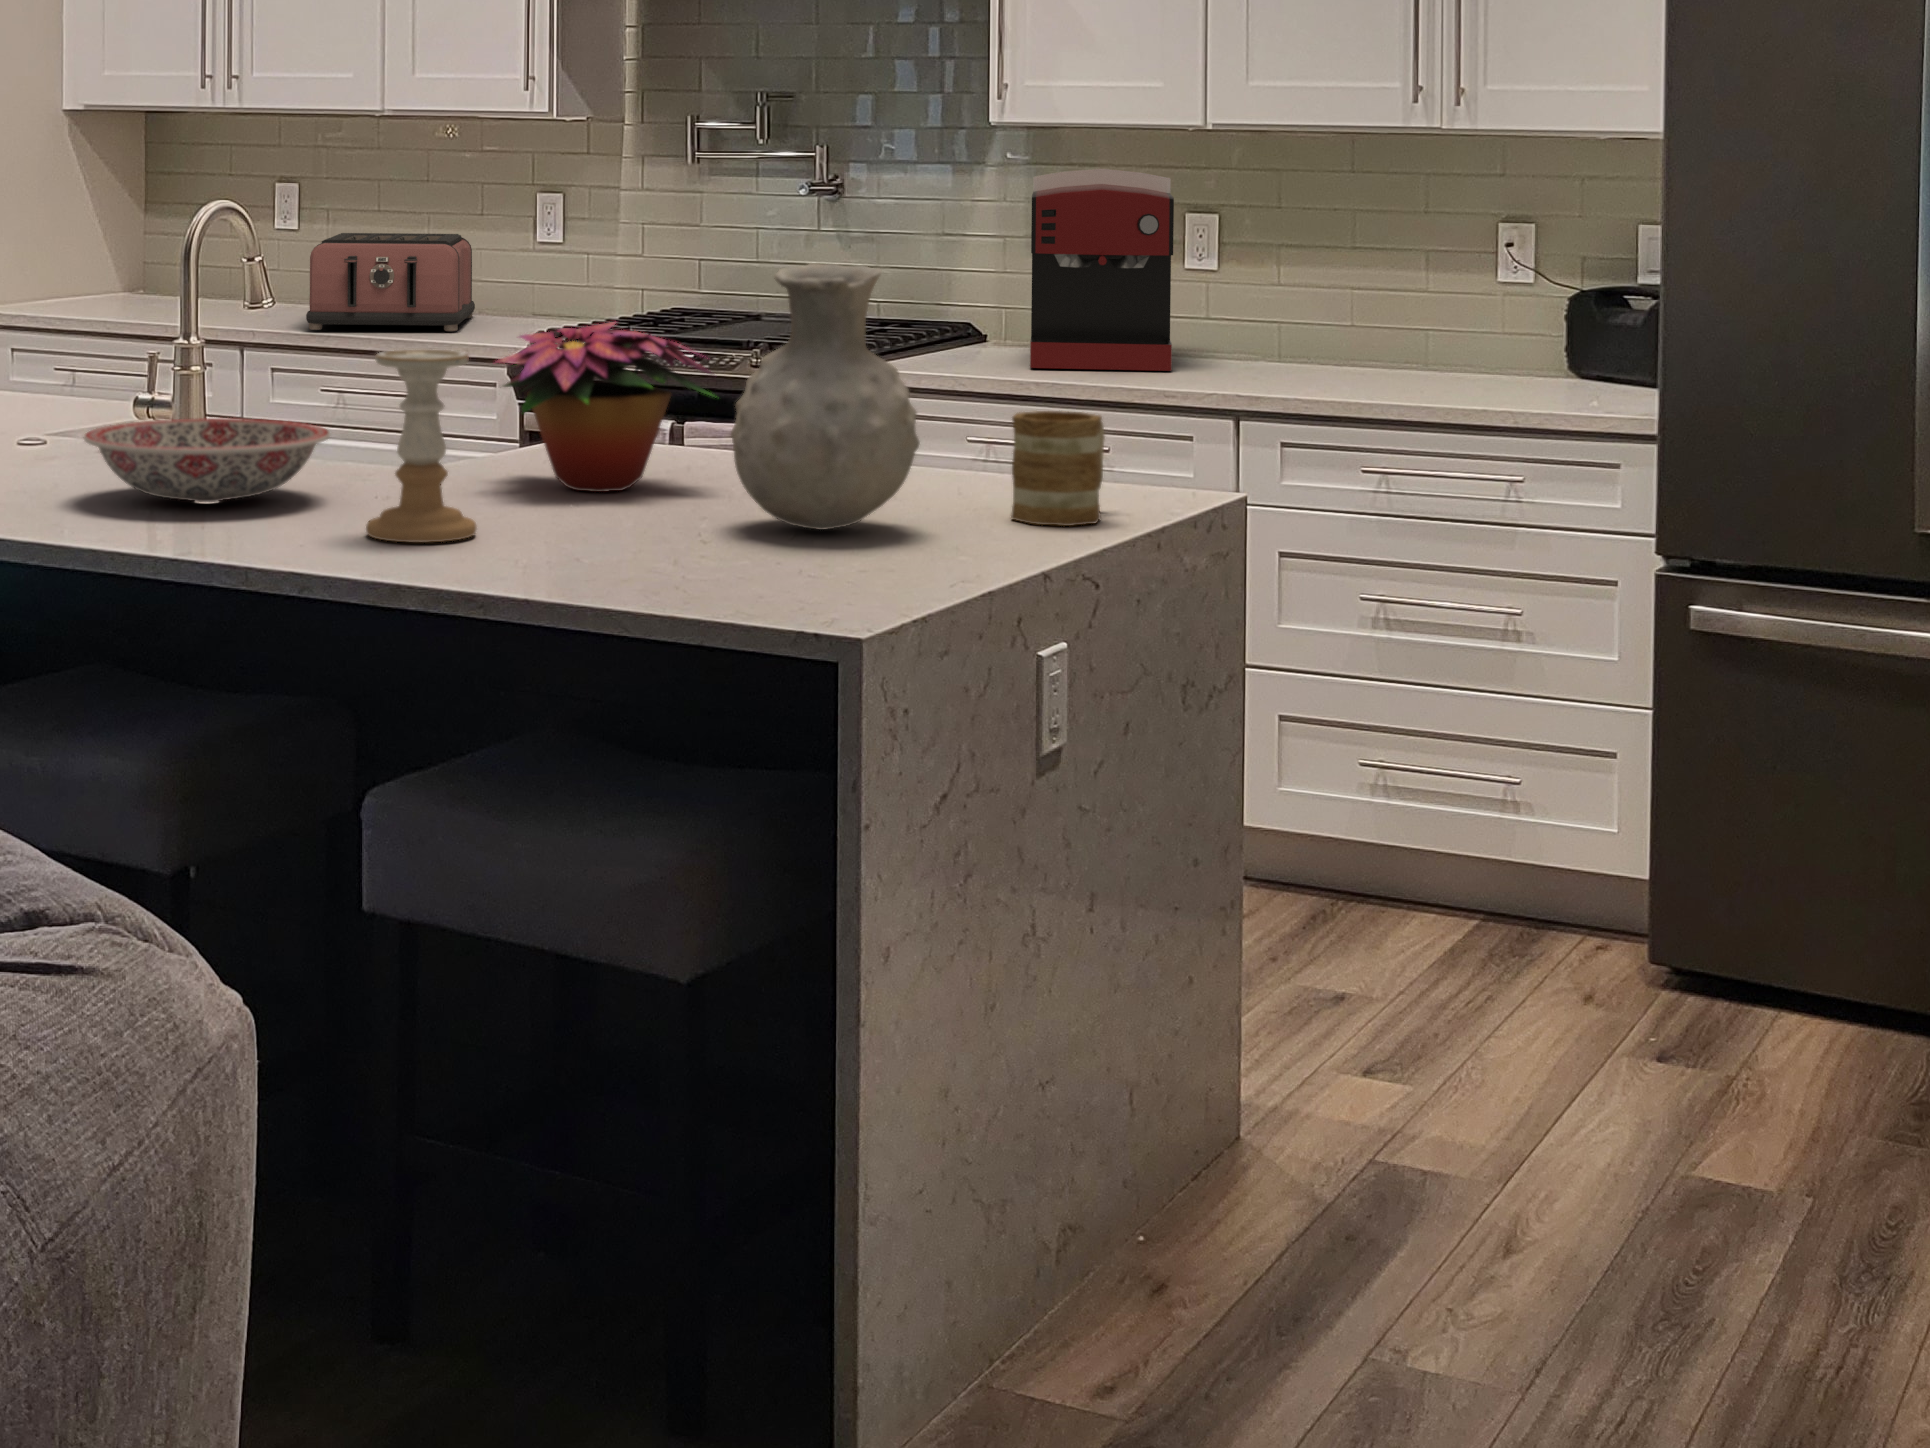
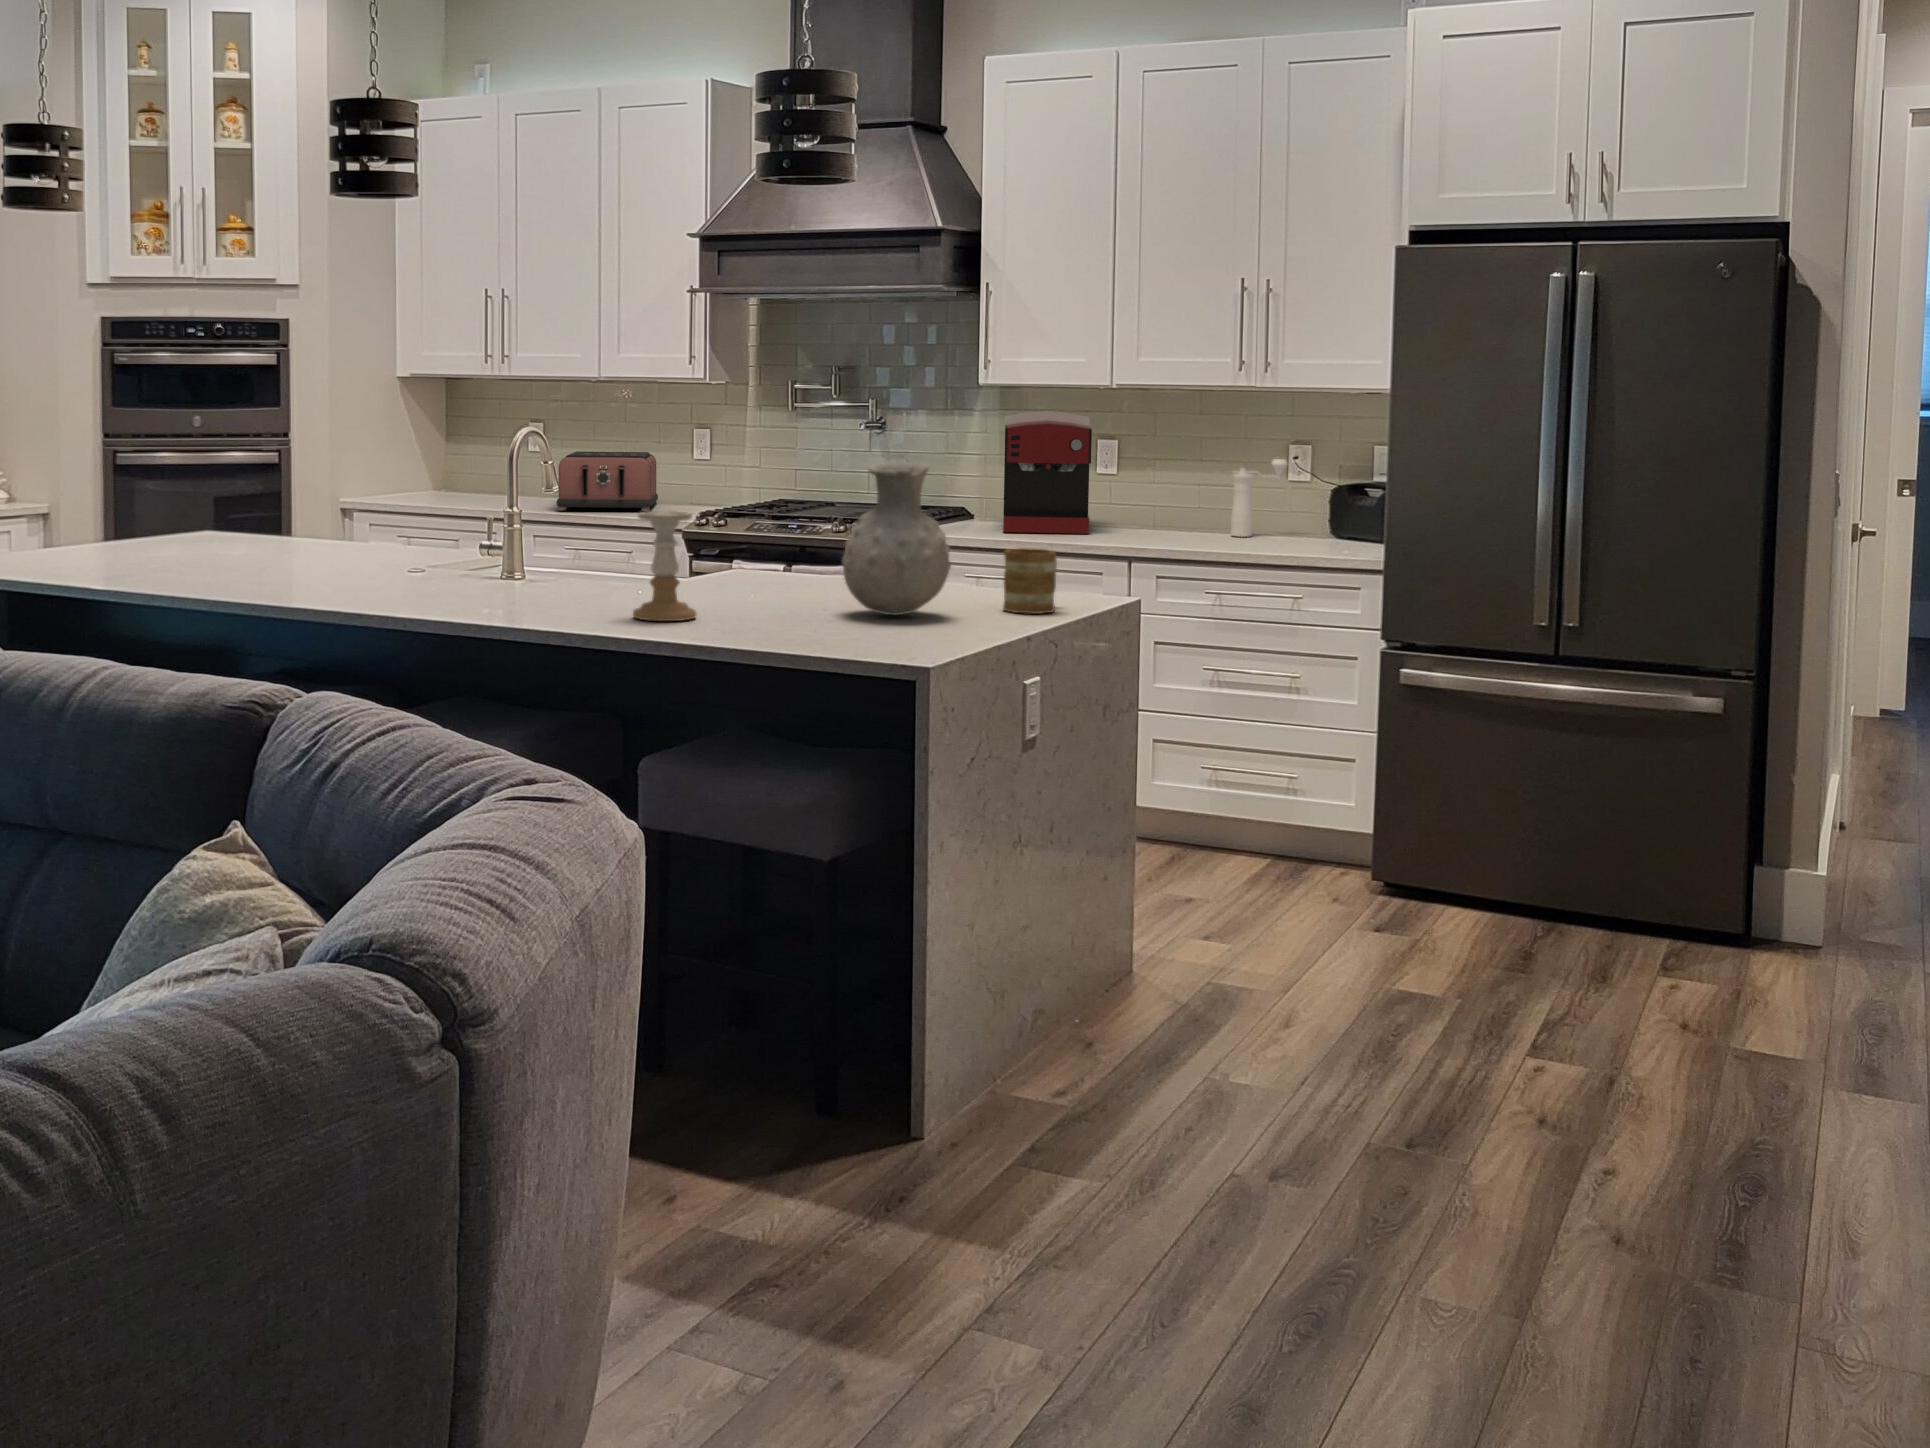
pepper mill: none [1405,248,1497,376] -> present [1231,459,1287,537]
flower arrangement: present [497,322,716,492] -> none [694,496,836,596]
ceramic bowl: present [83,418,330,502] -> none [463,554,606,601]

